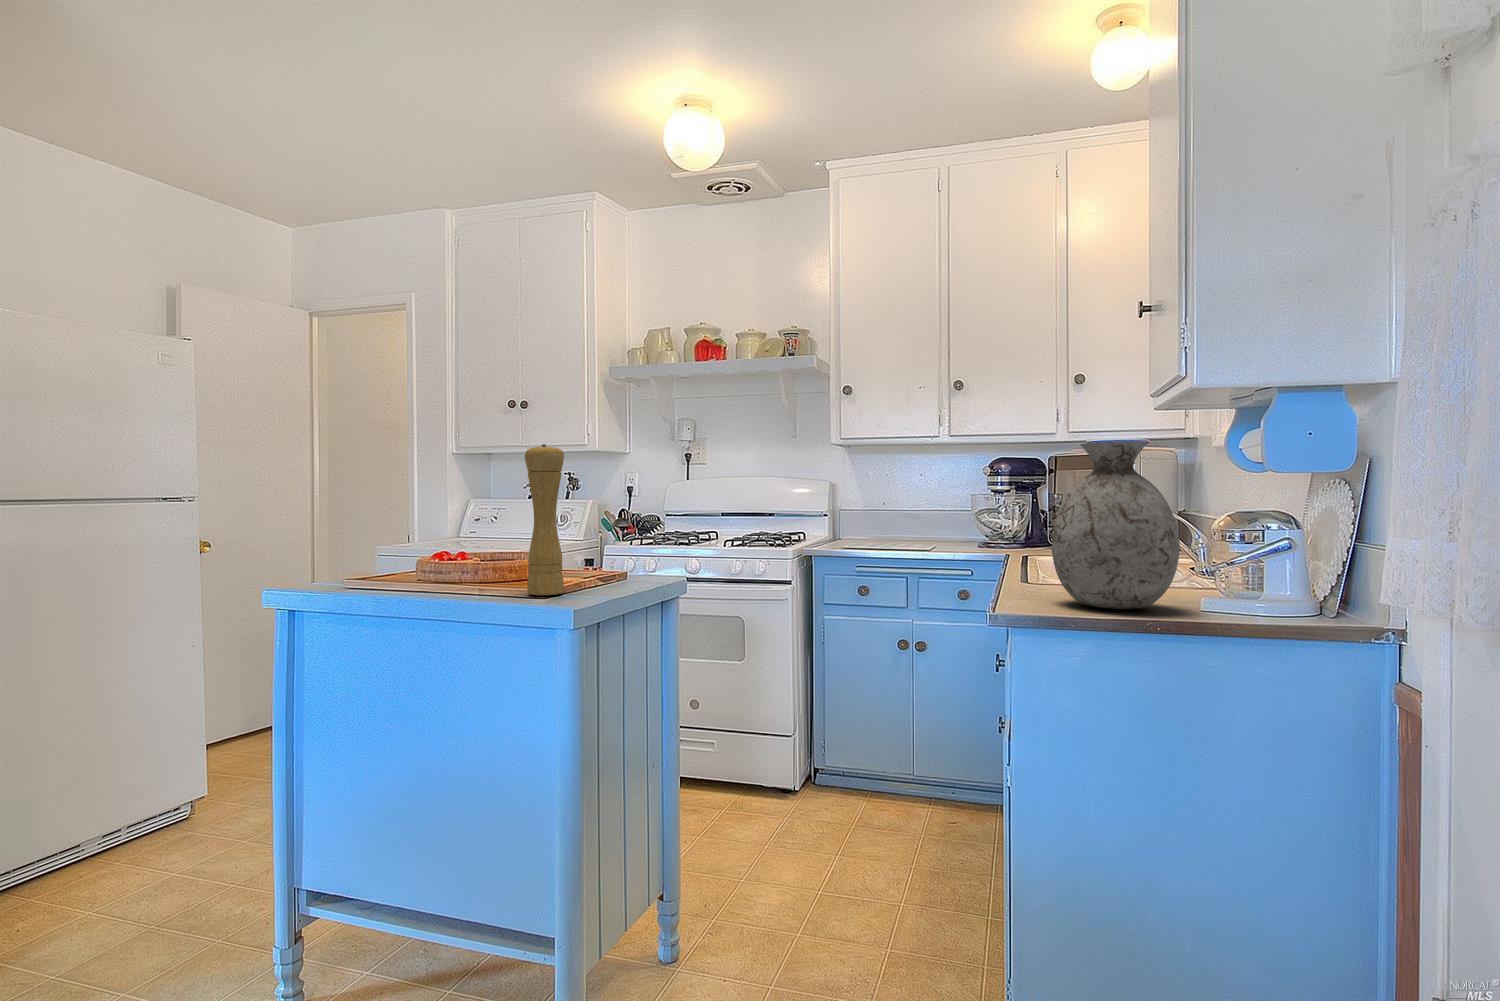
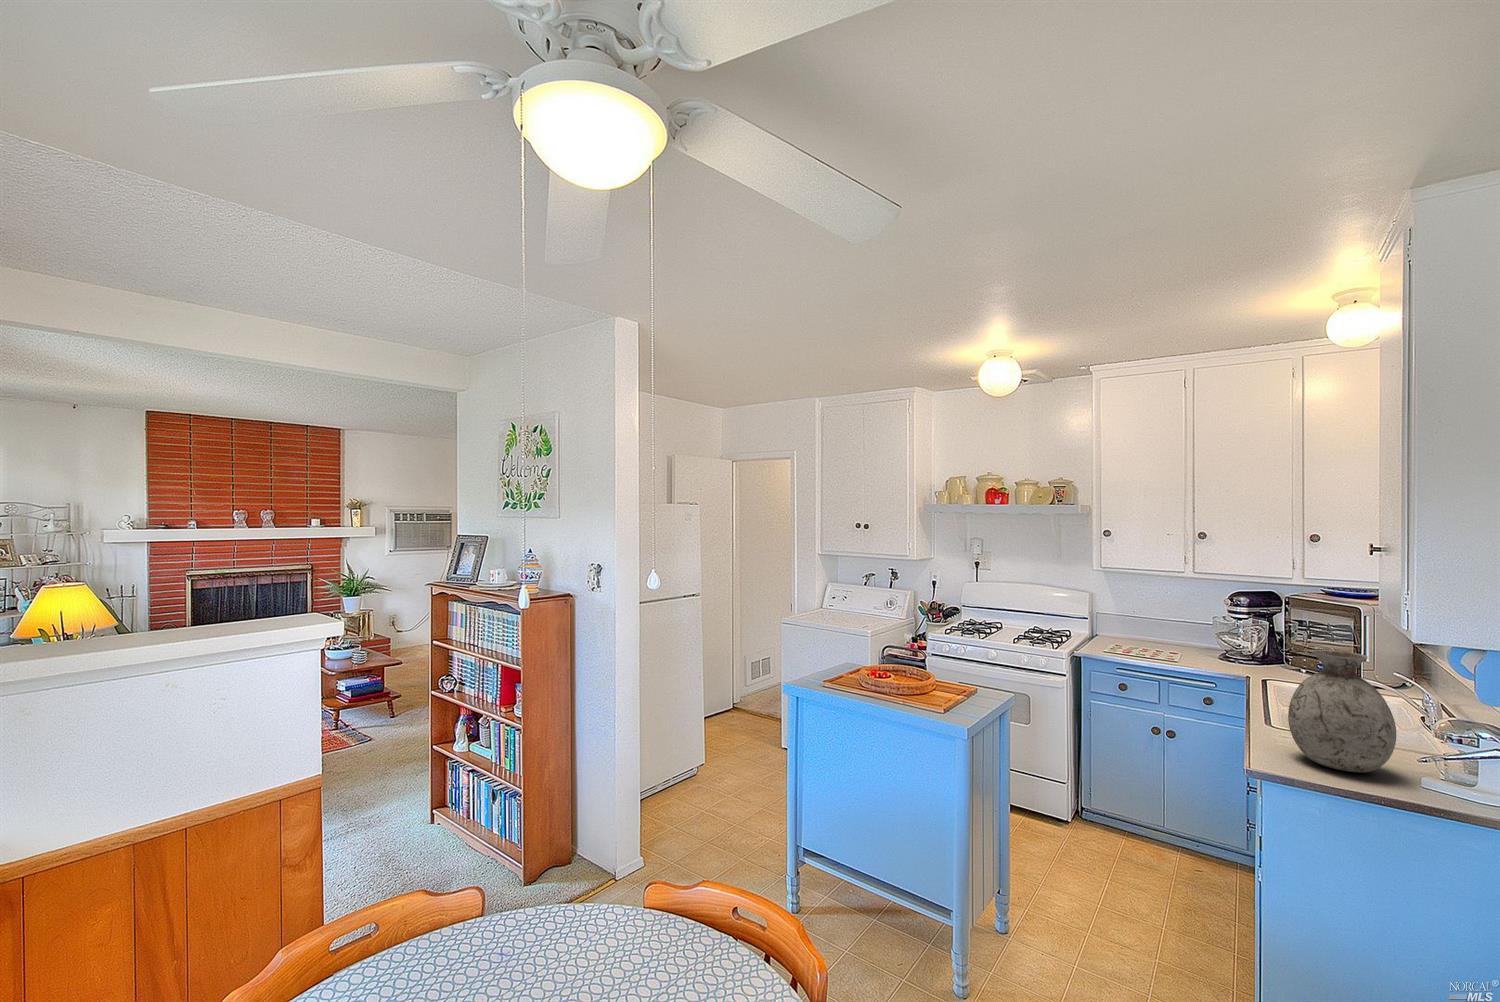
pepper mill: present [525,444,564,595] -> none [918,615,941,705]

